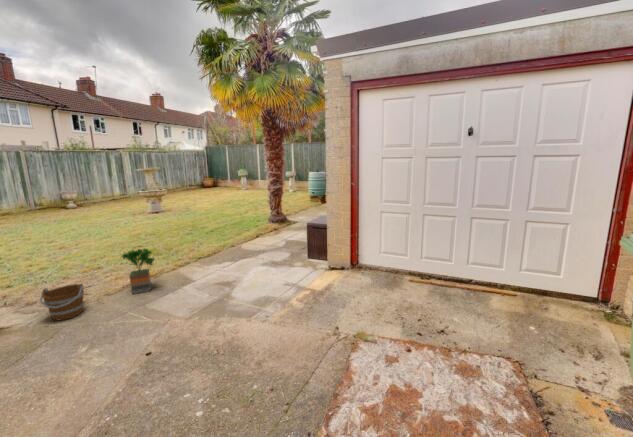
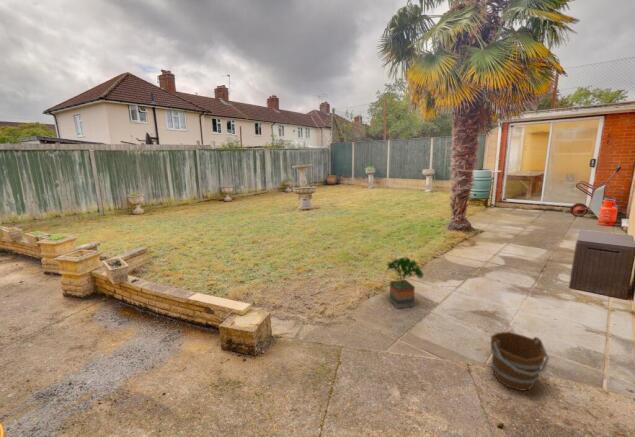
bucket: present [39,284,84,320] -> present [491,332,549,390]

